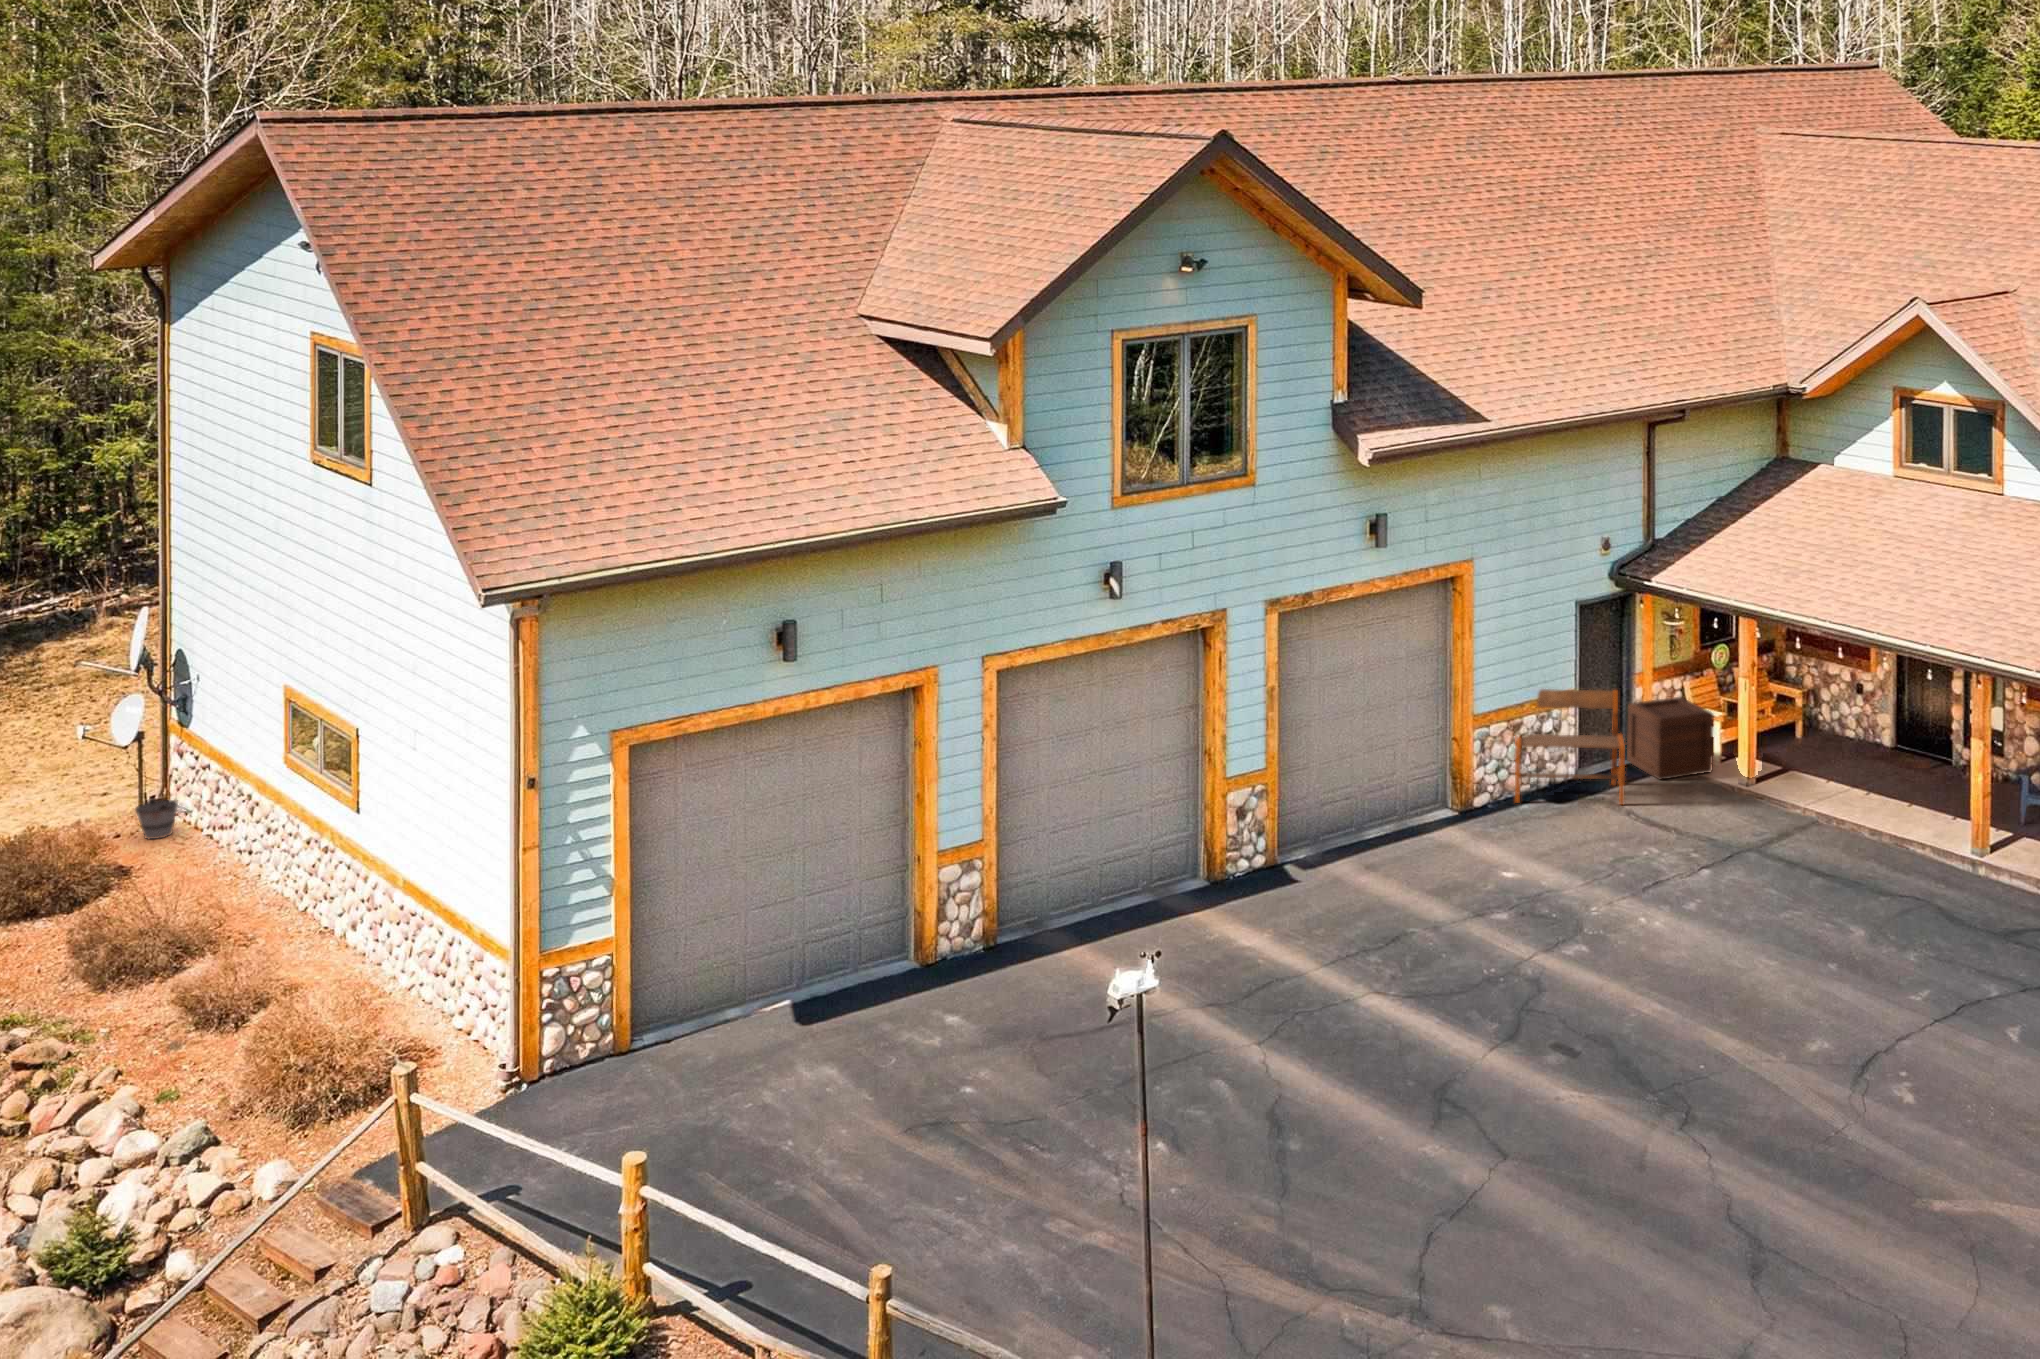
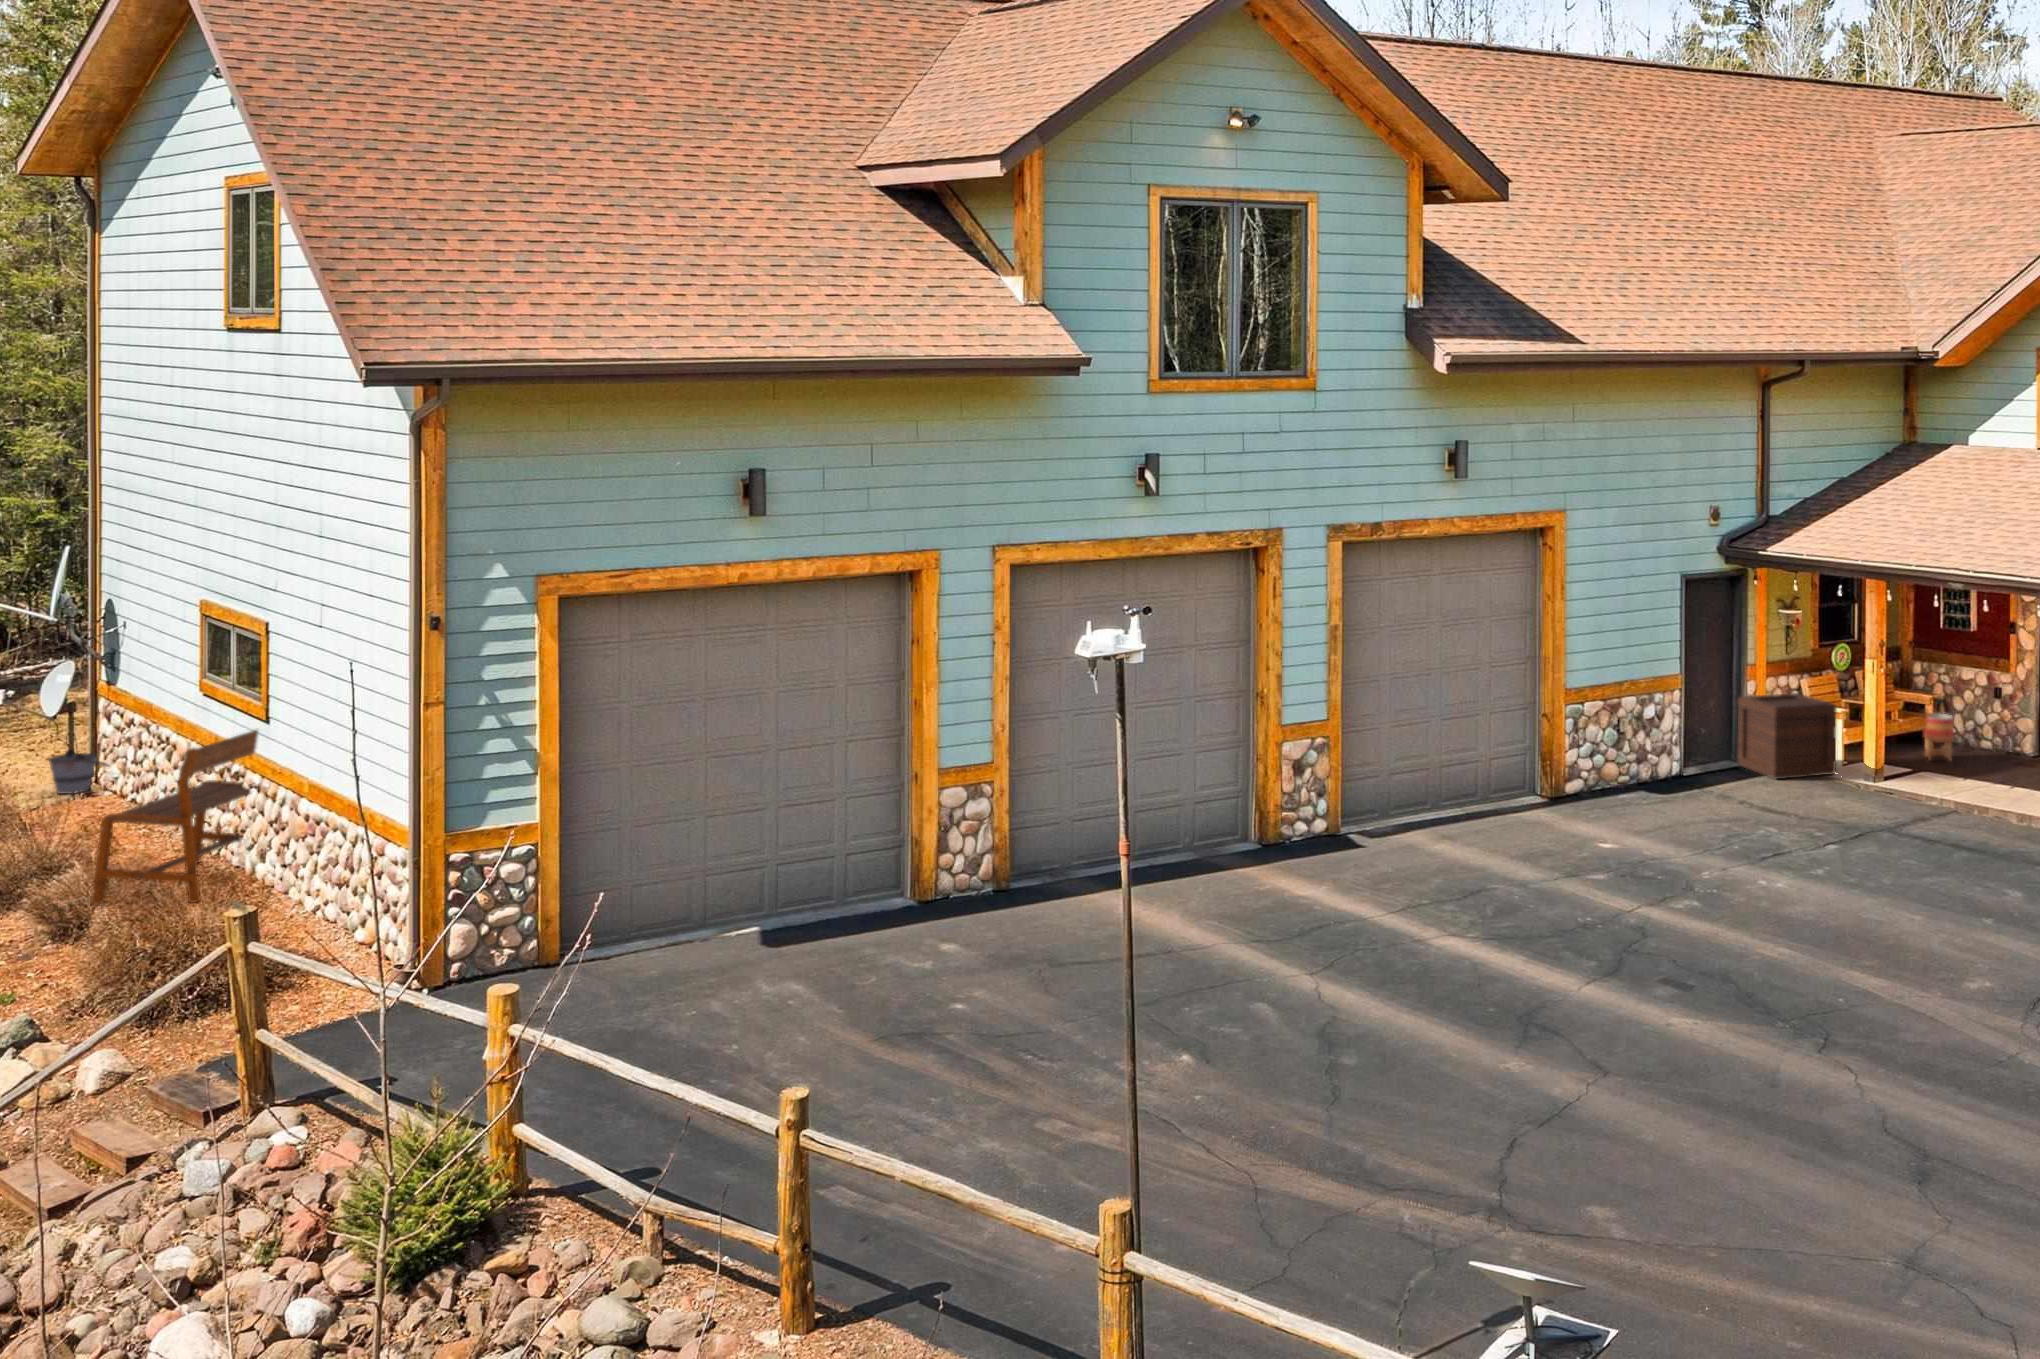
bench: present [1515,689,1625,805] -> present [92,730,258,904]
planter: none [1791,708,1817,752] -> present [1924,713,1954,760]

